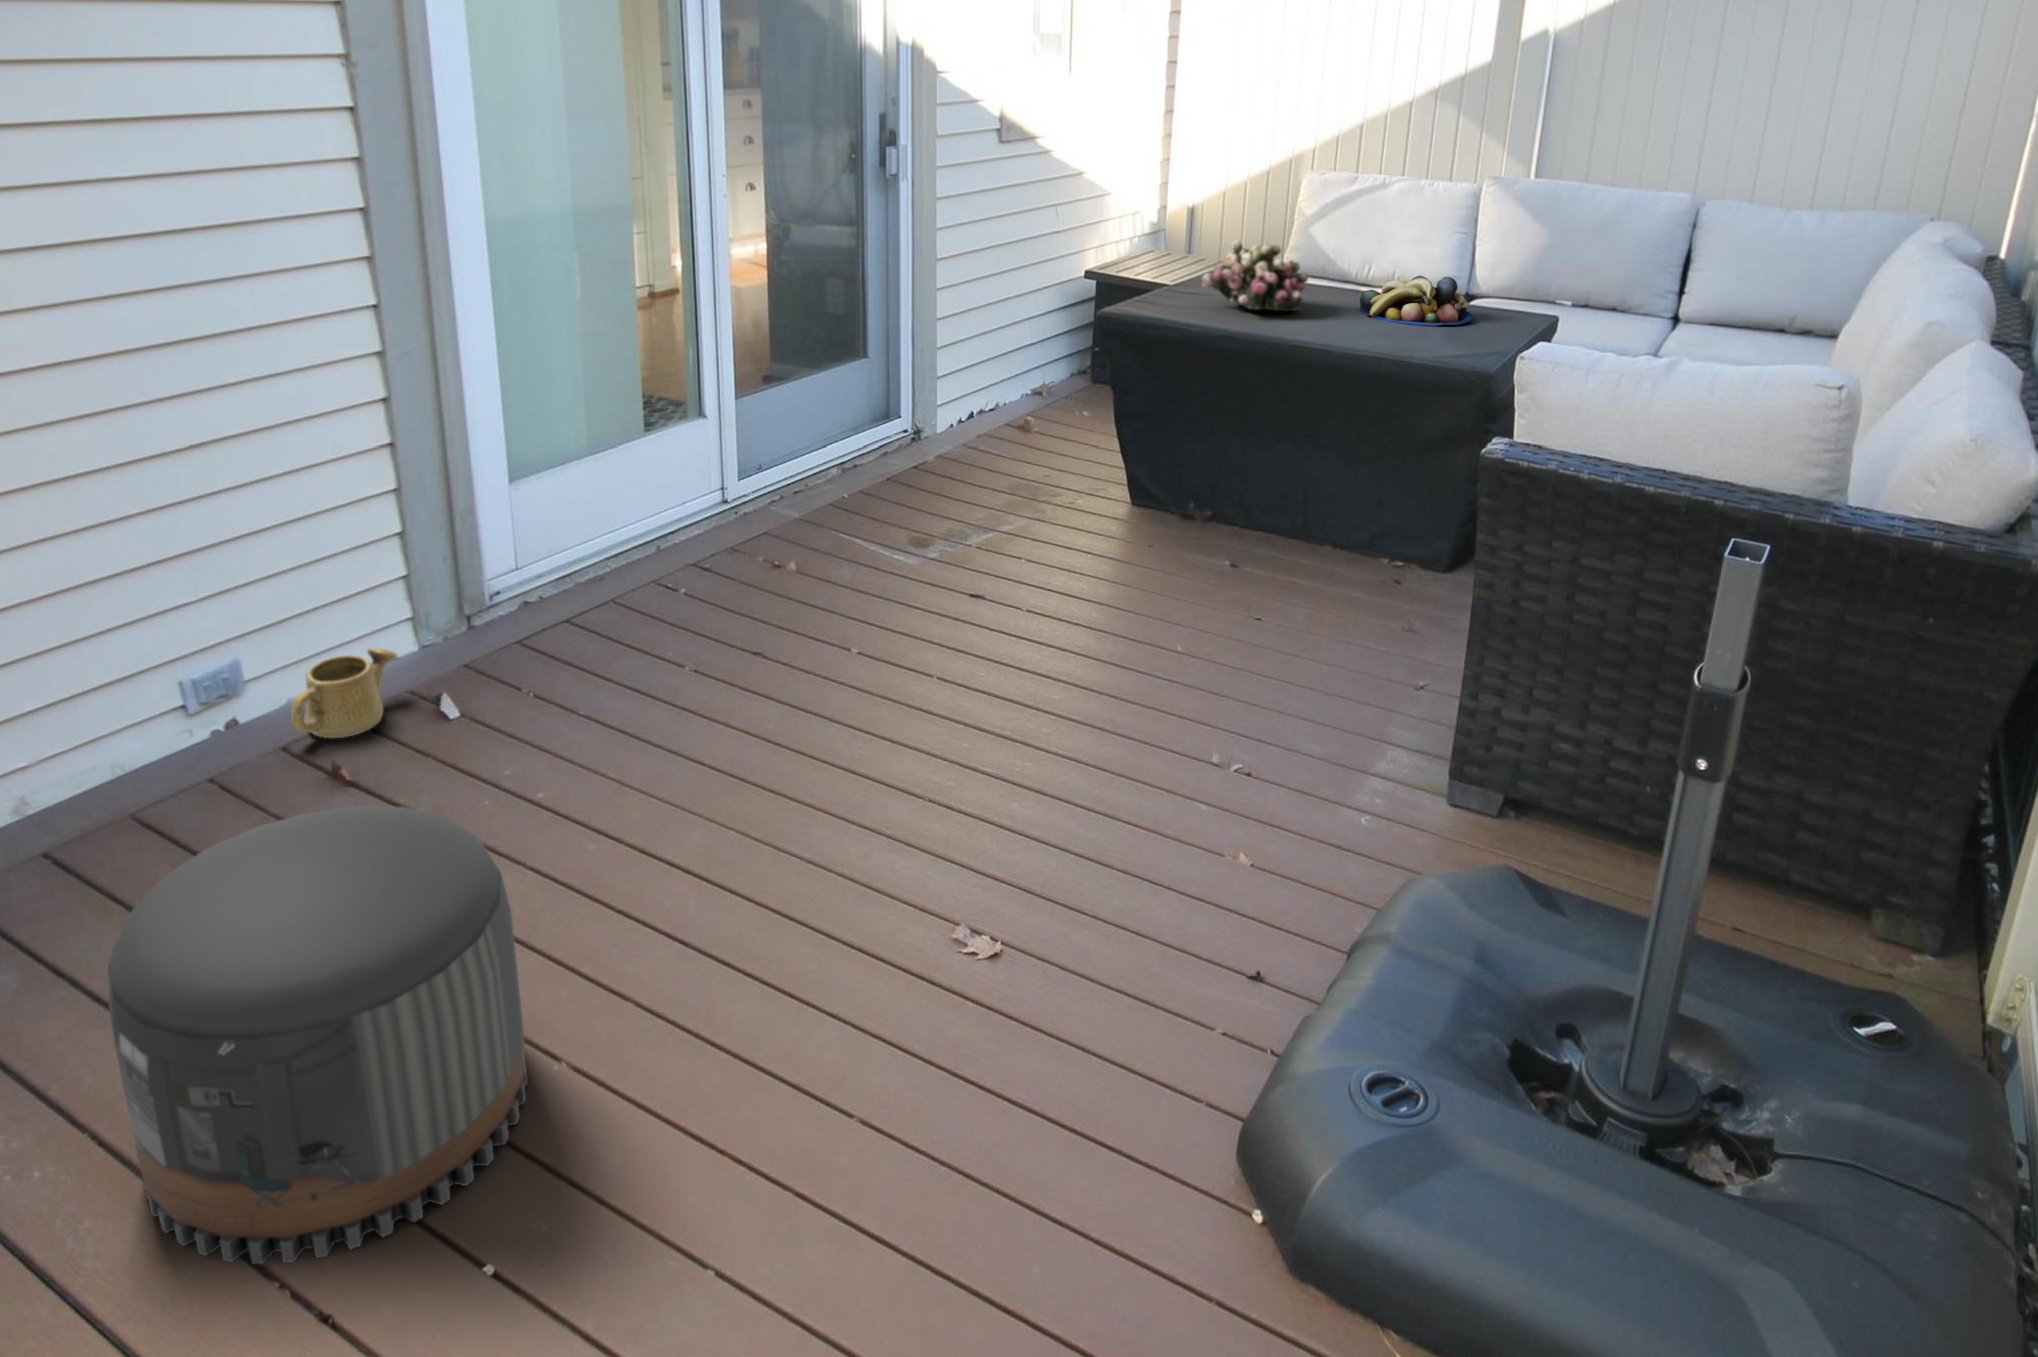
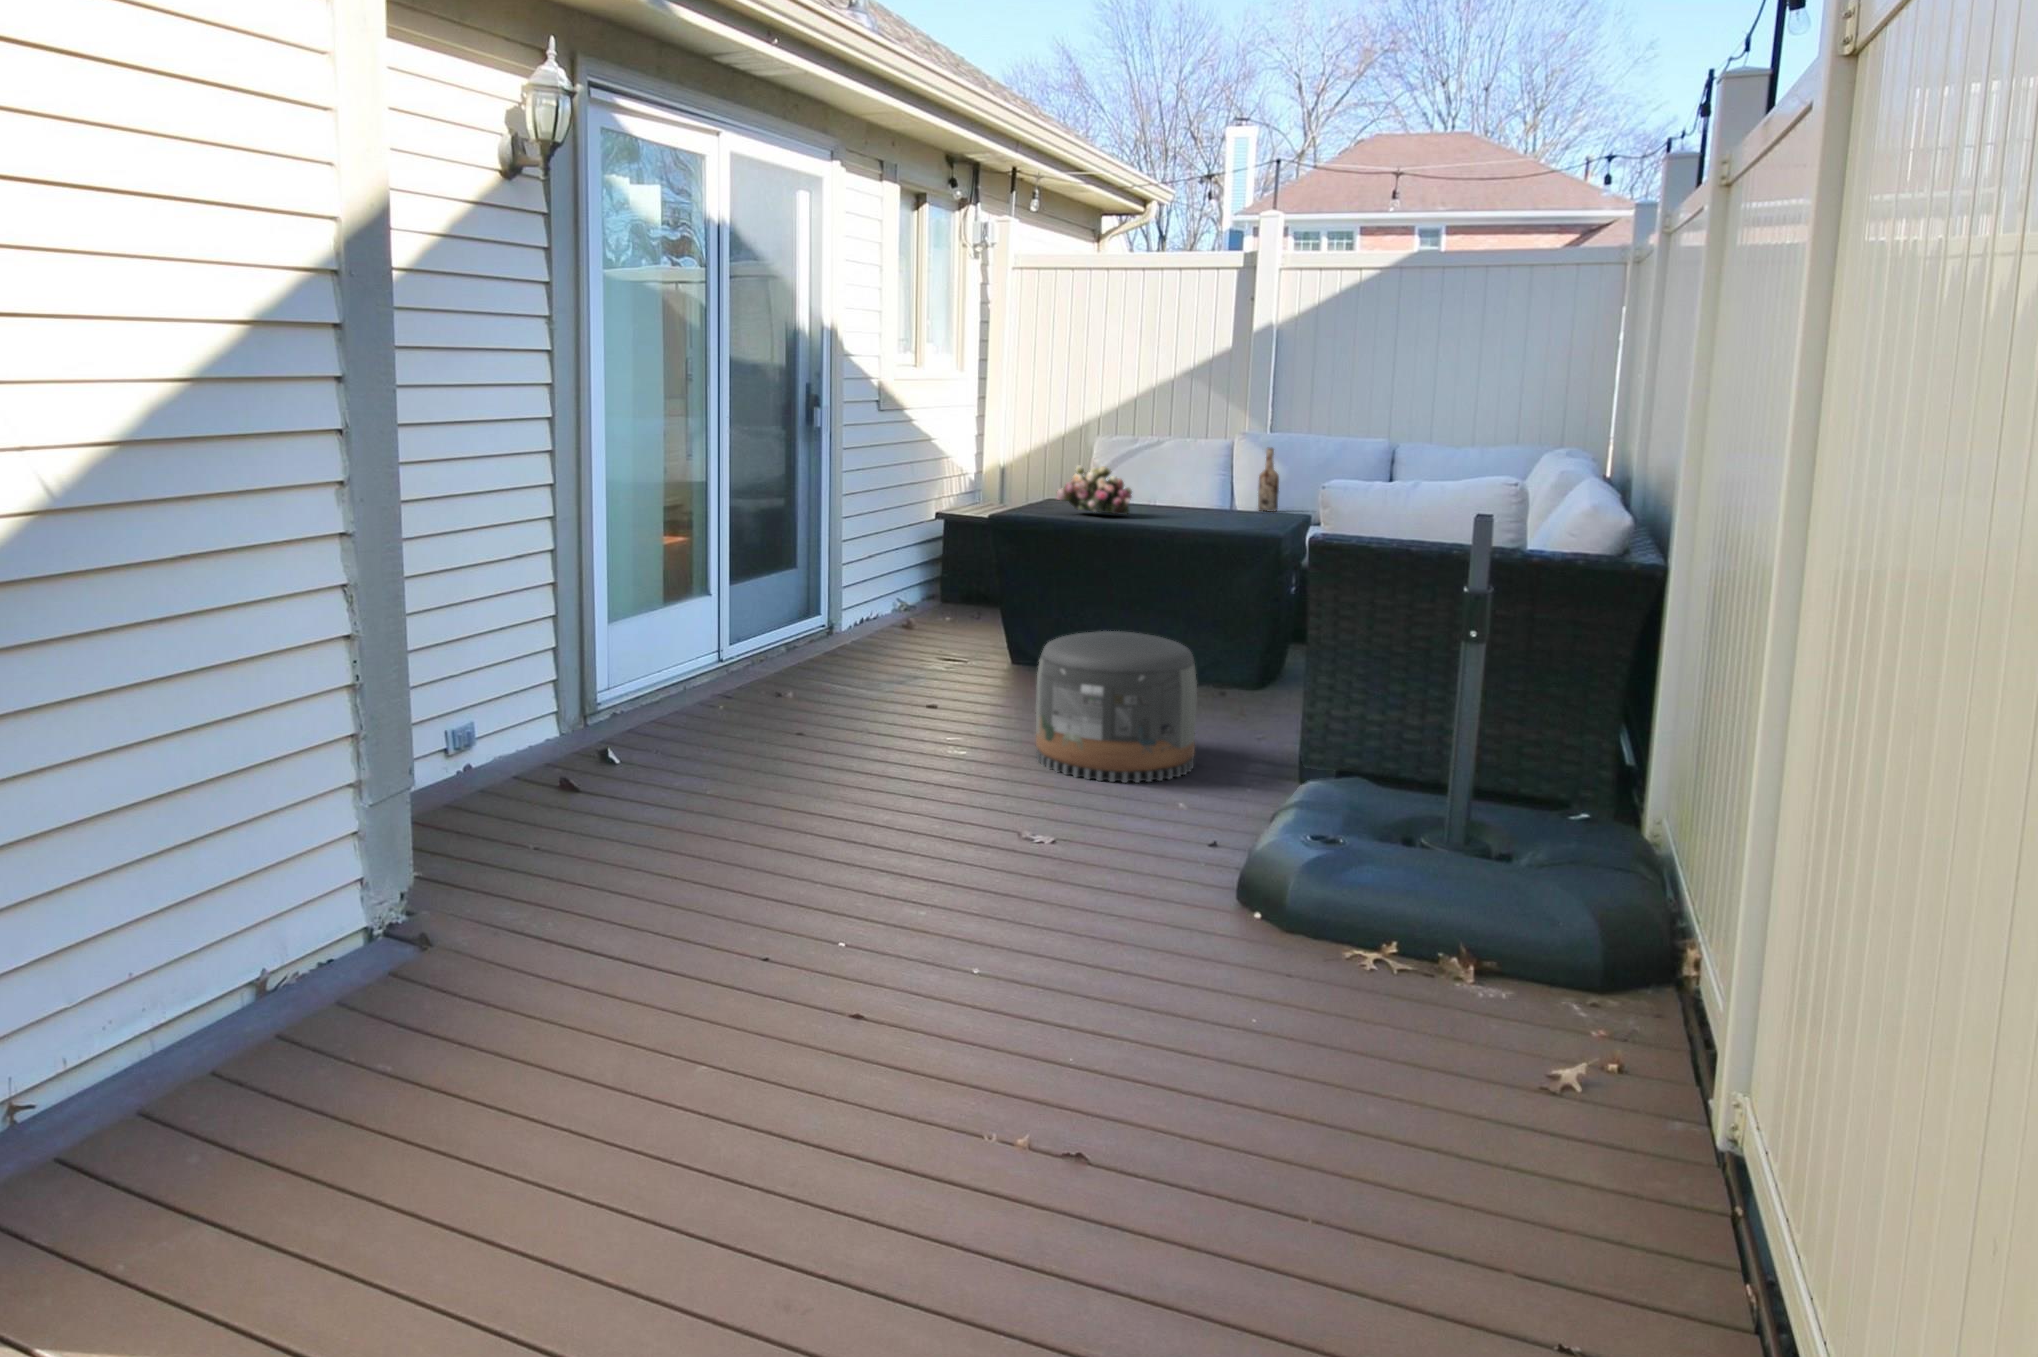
wine bottle: none [1497,208,1530,295] -> present [1258,448,1279,512]
fruit bowl: present [1359,276,1473,326] -> none [1167,490,1252,521]
watering can: present [291,647,397,738] -> none [513,721,567,777]
pouf: present [108,806,527,1264] -> present [1036,631,1197,783]

